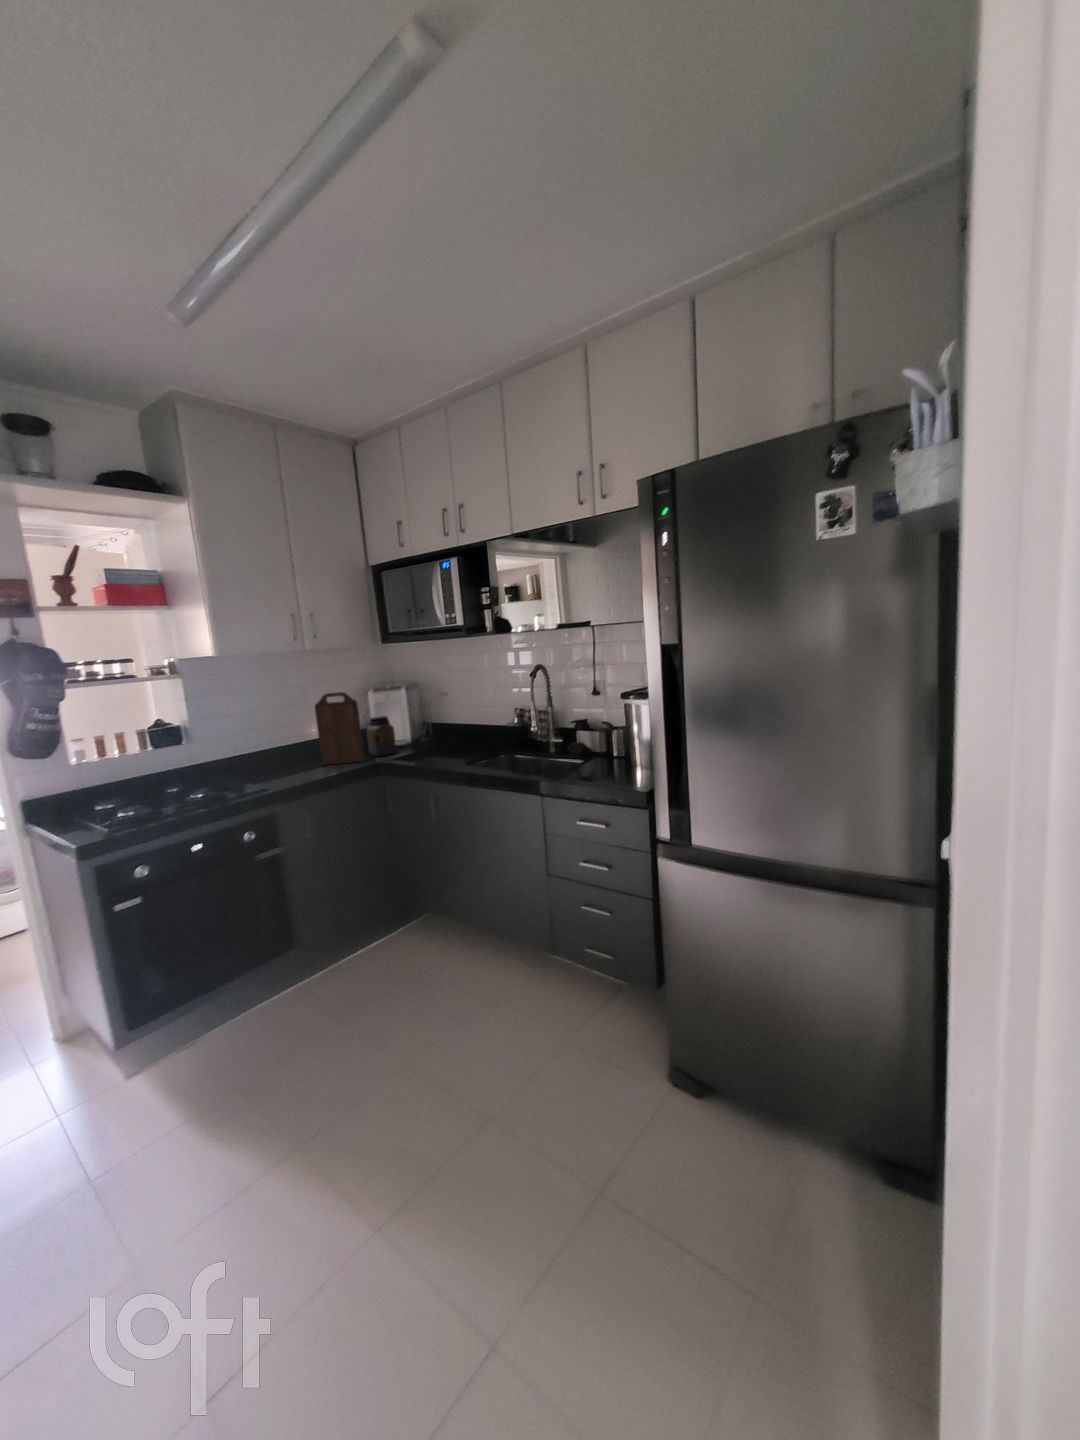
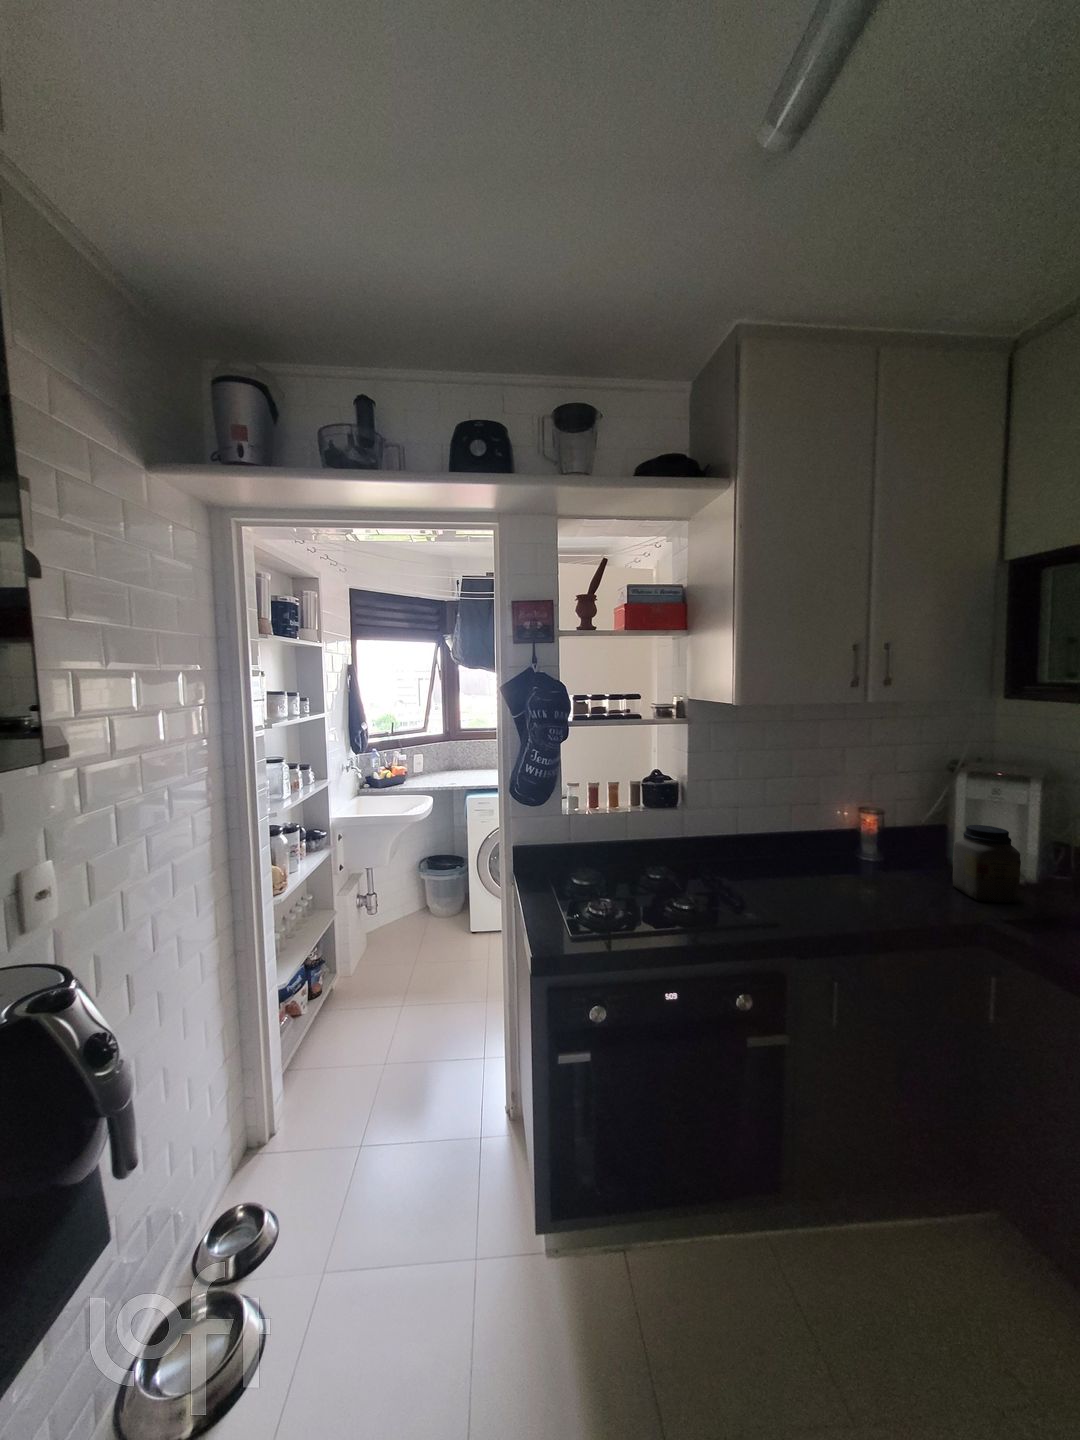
cutting board: present [315,692,365,765] -> none [866,774,958,905]

